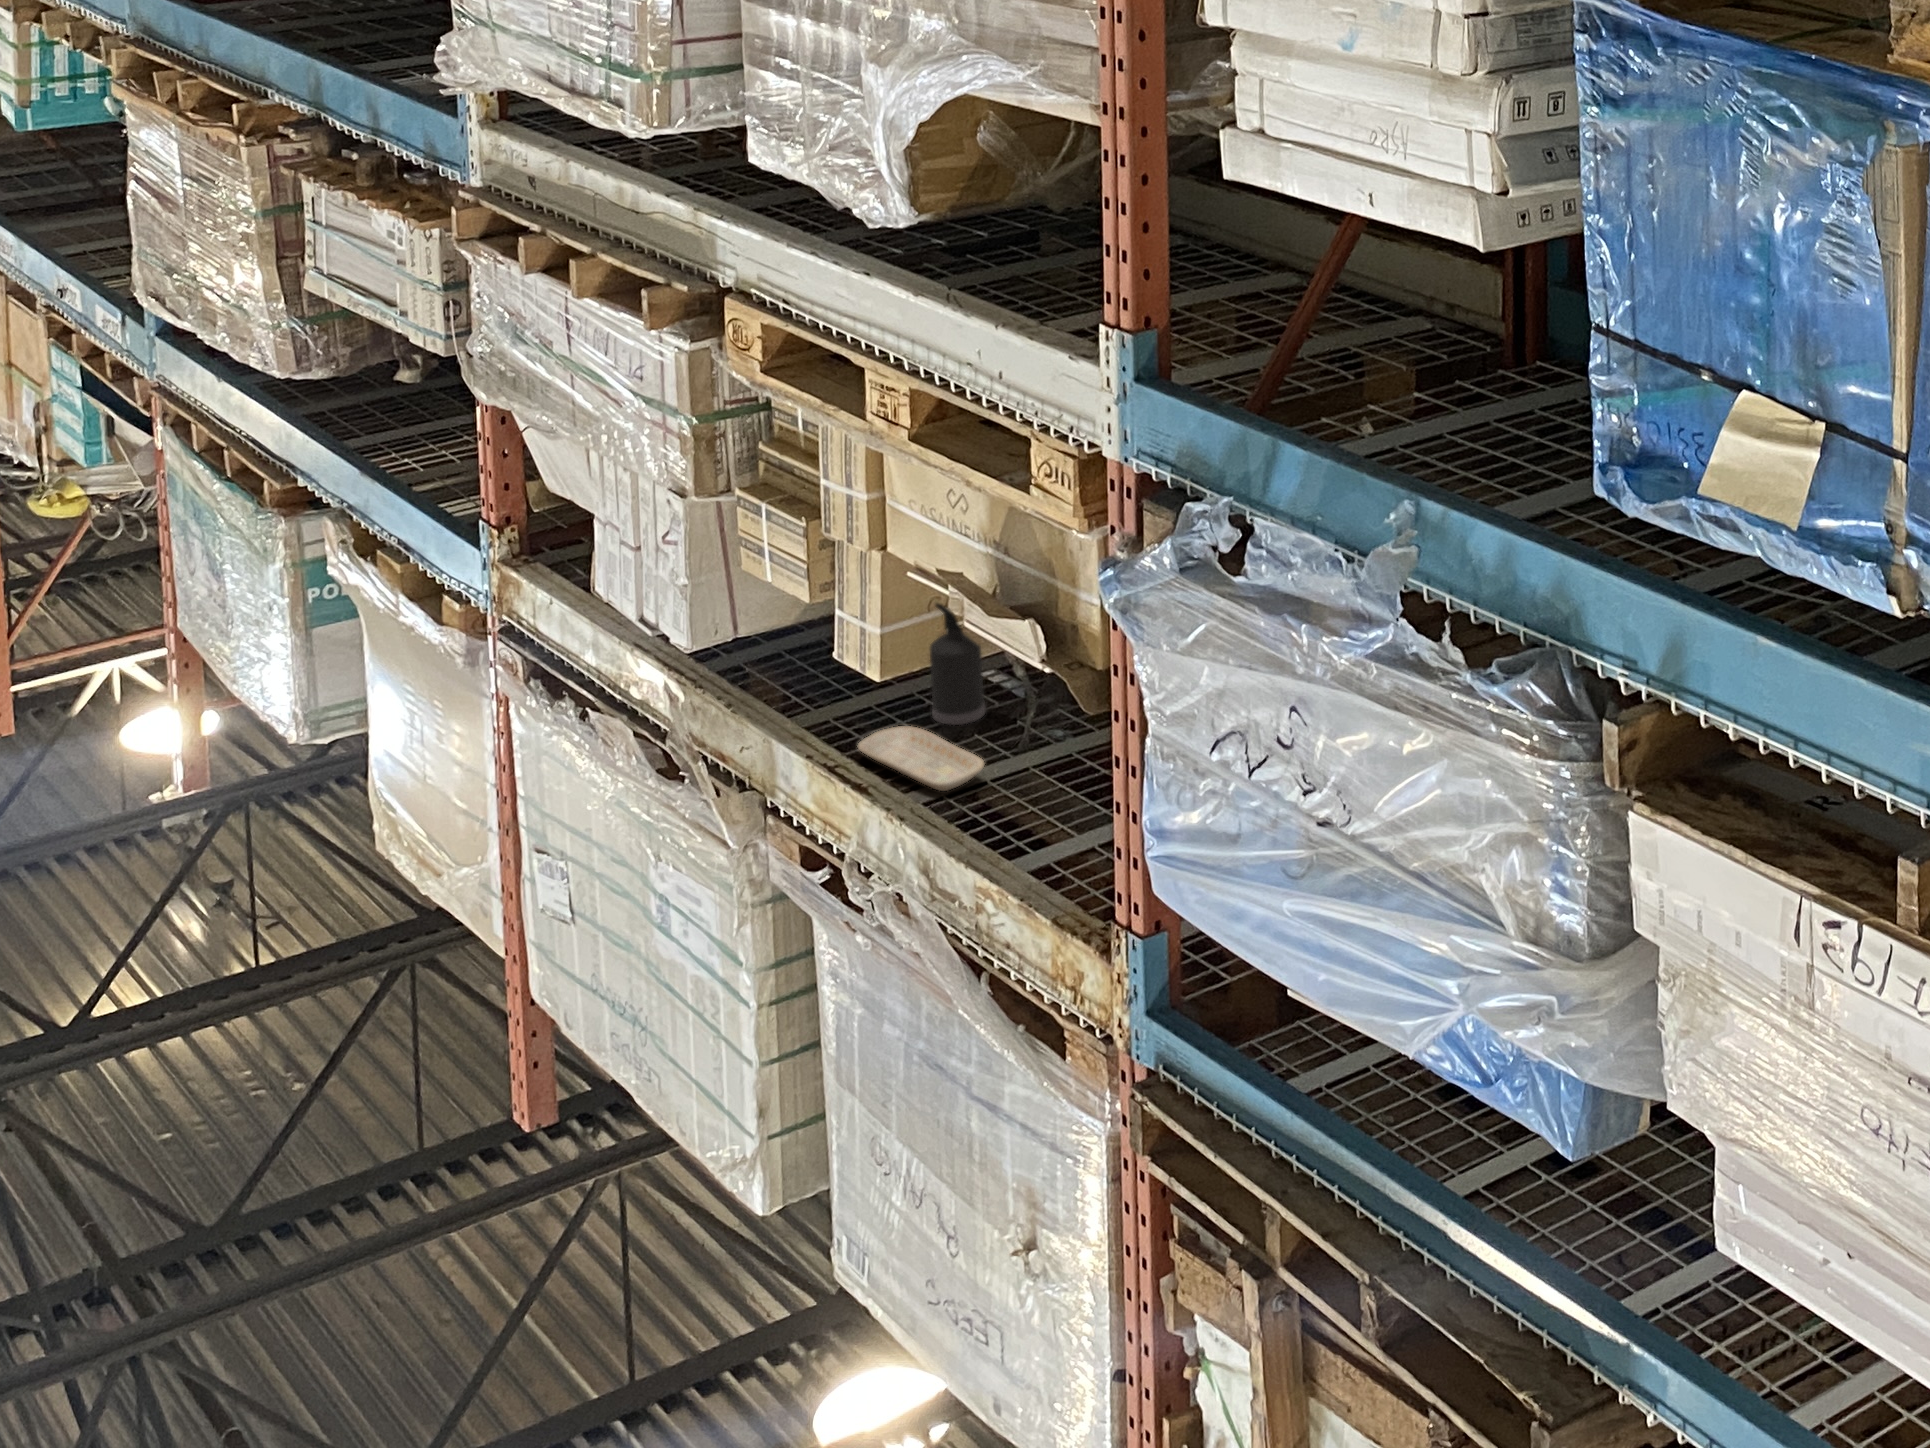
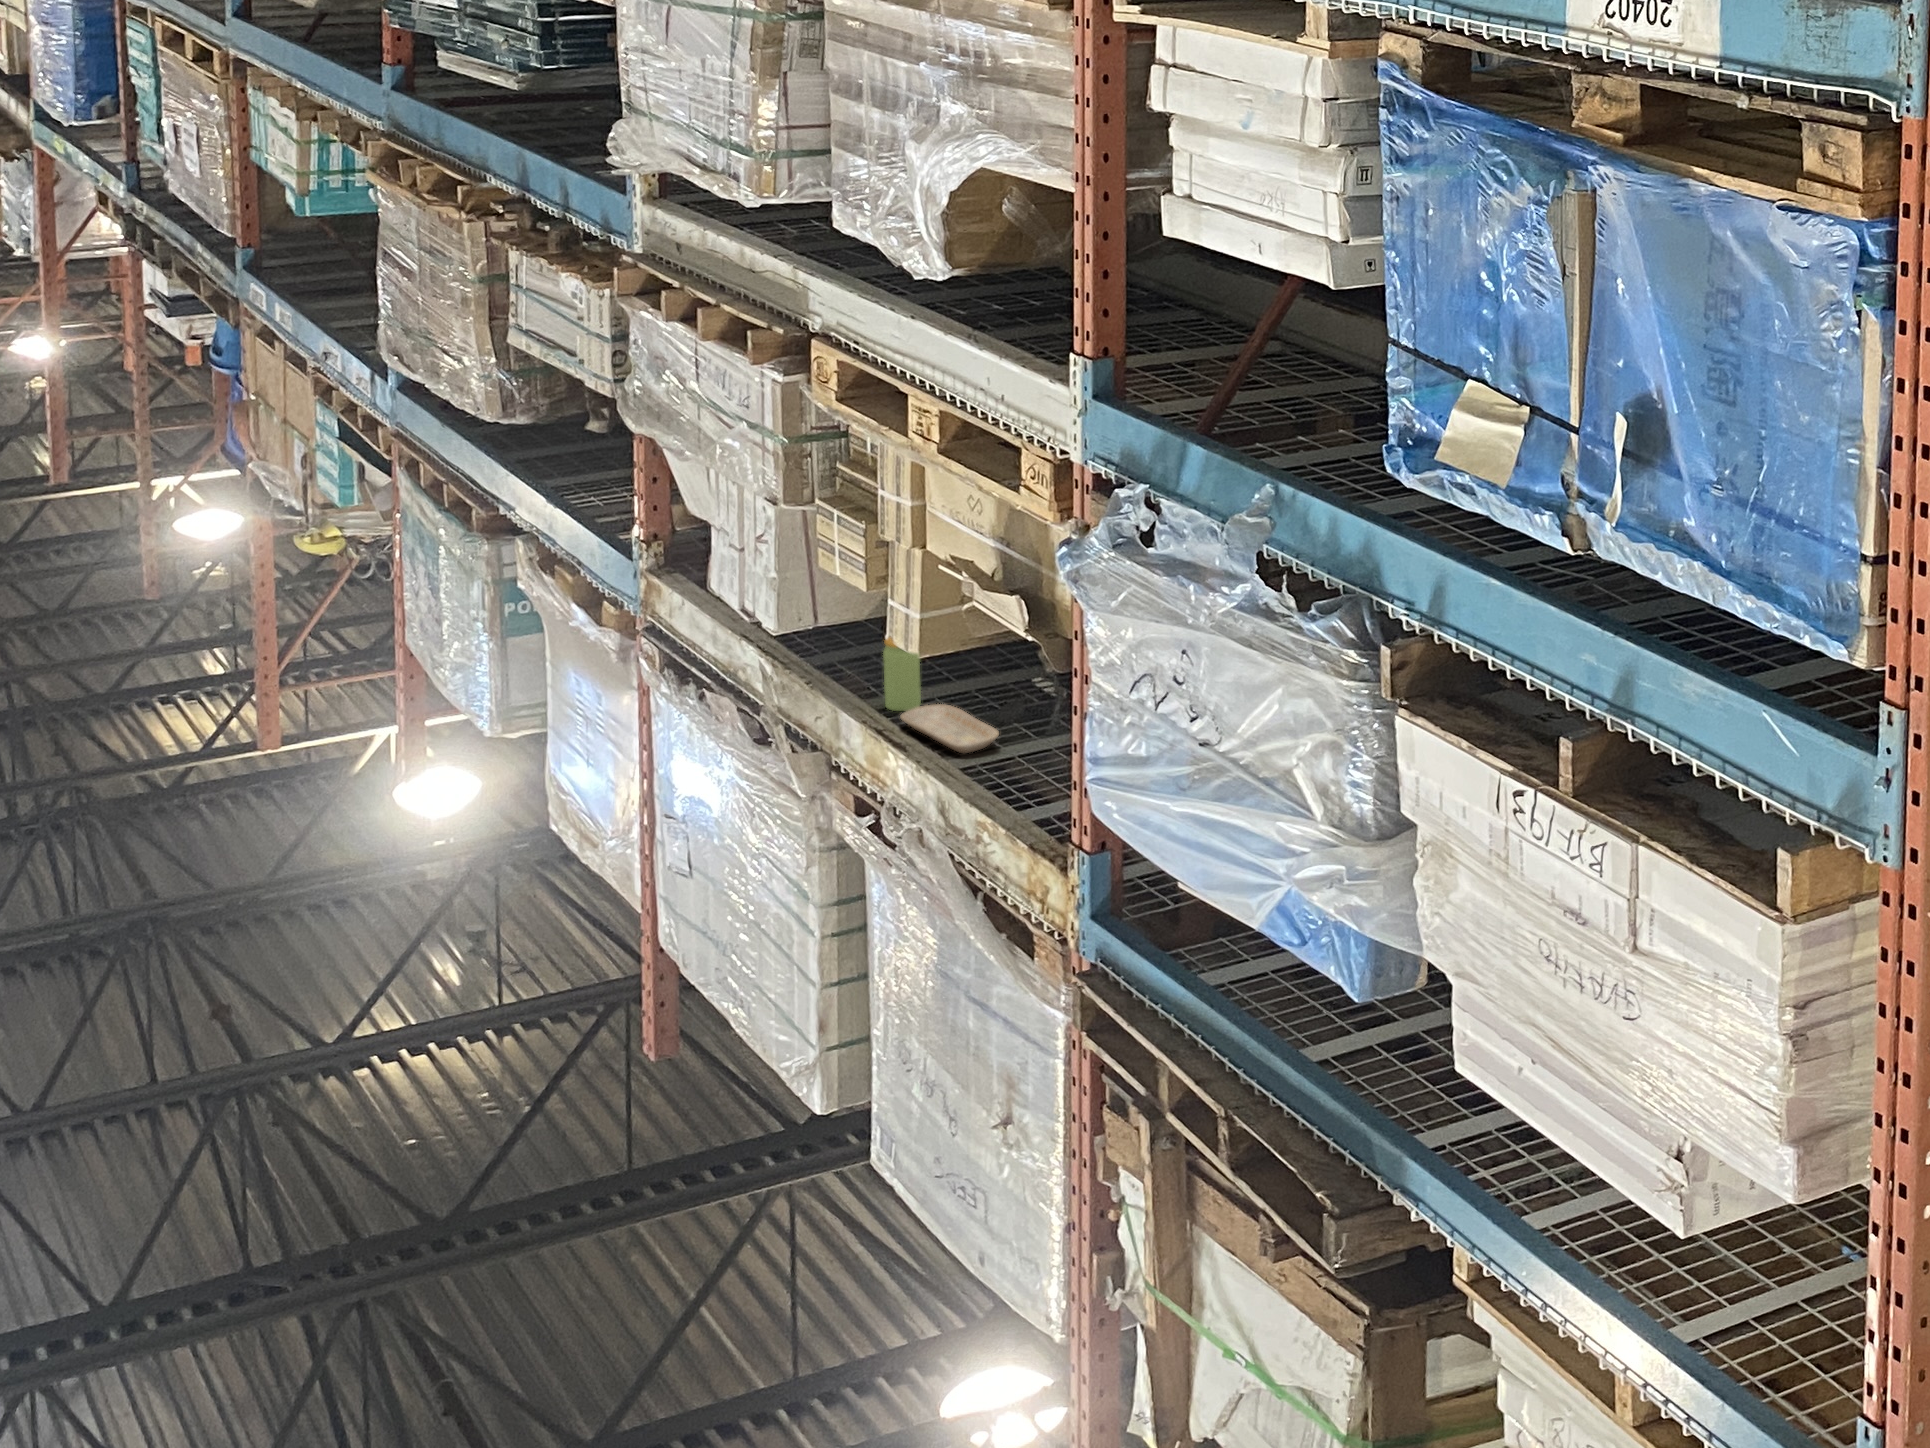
spray bottle: present [930,603,985,725] -> none [969,600,1016,710]
jar: none [828,642,875,736] -> present [883,637,921,711]

